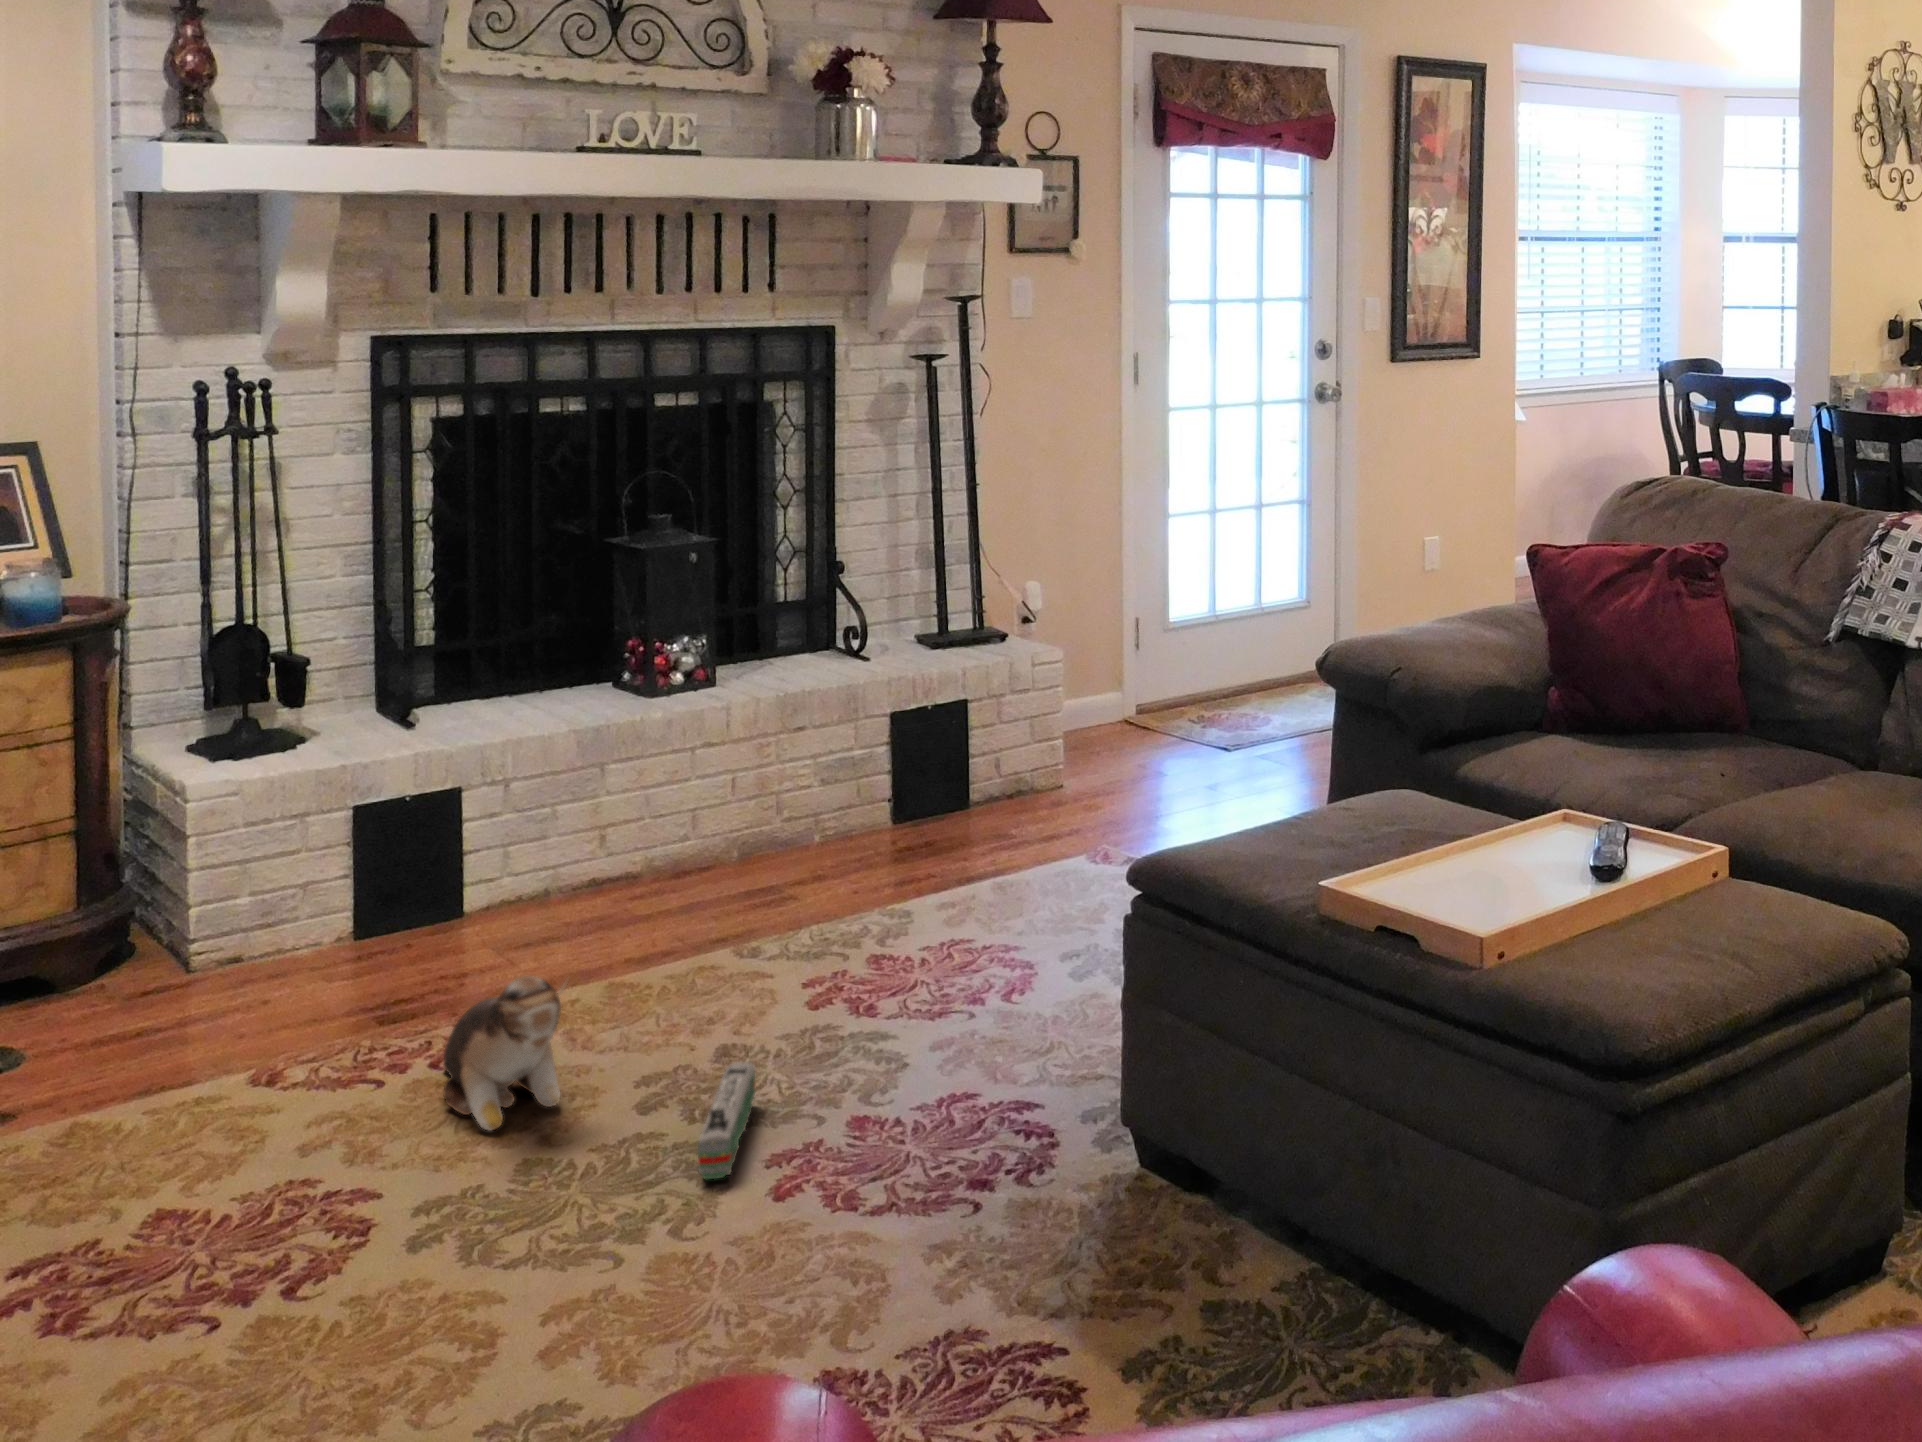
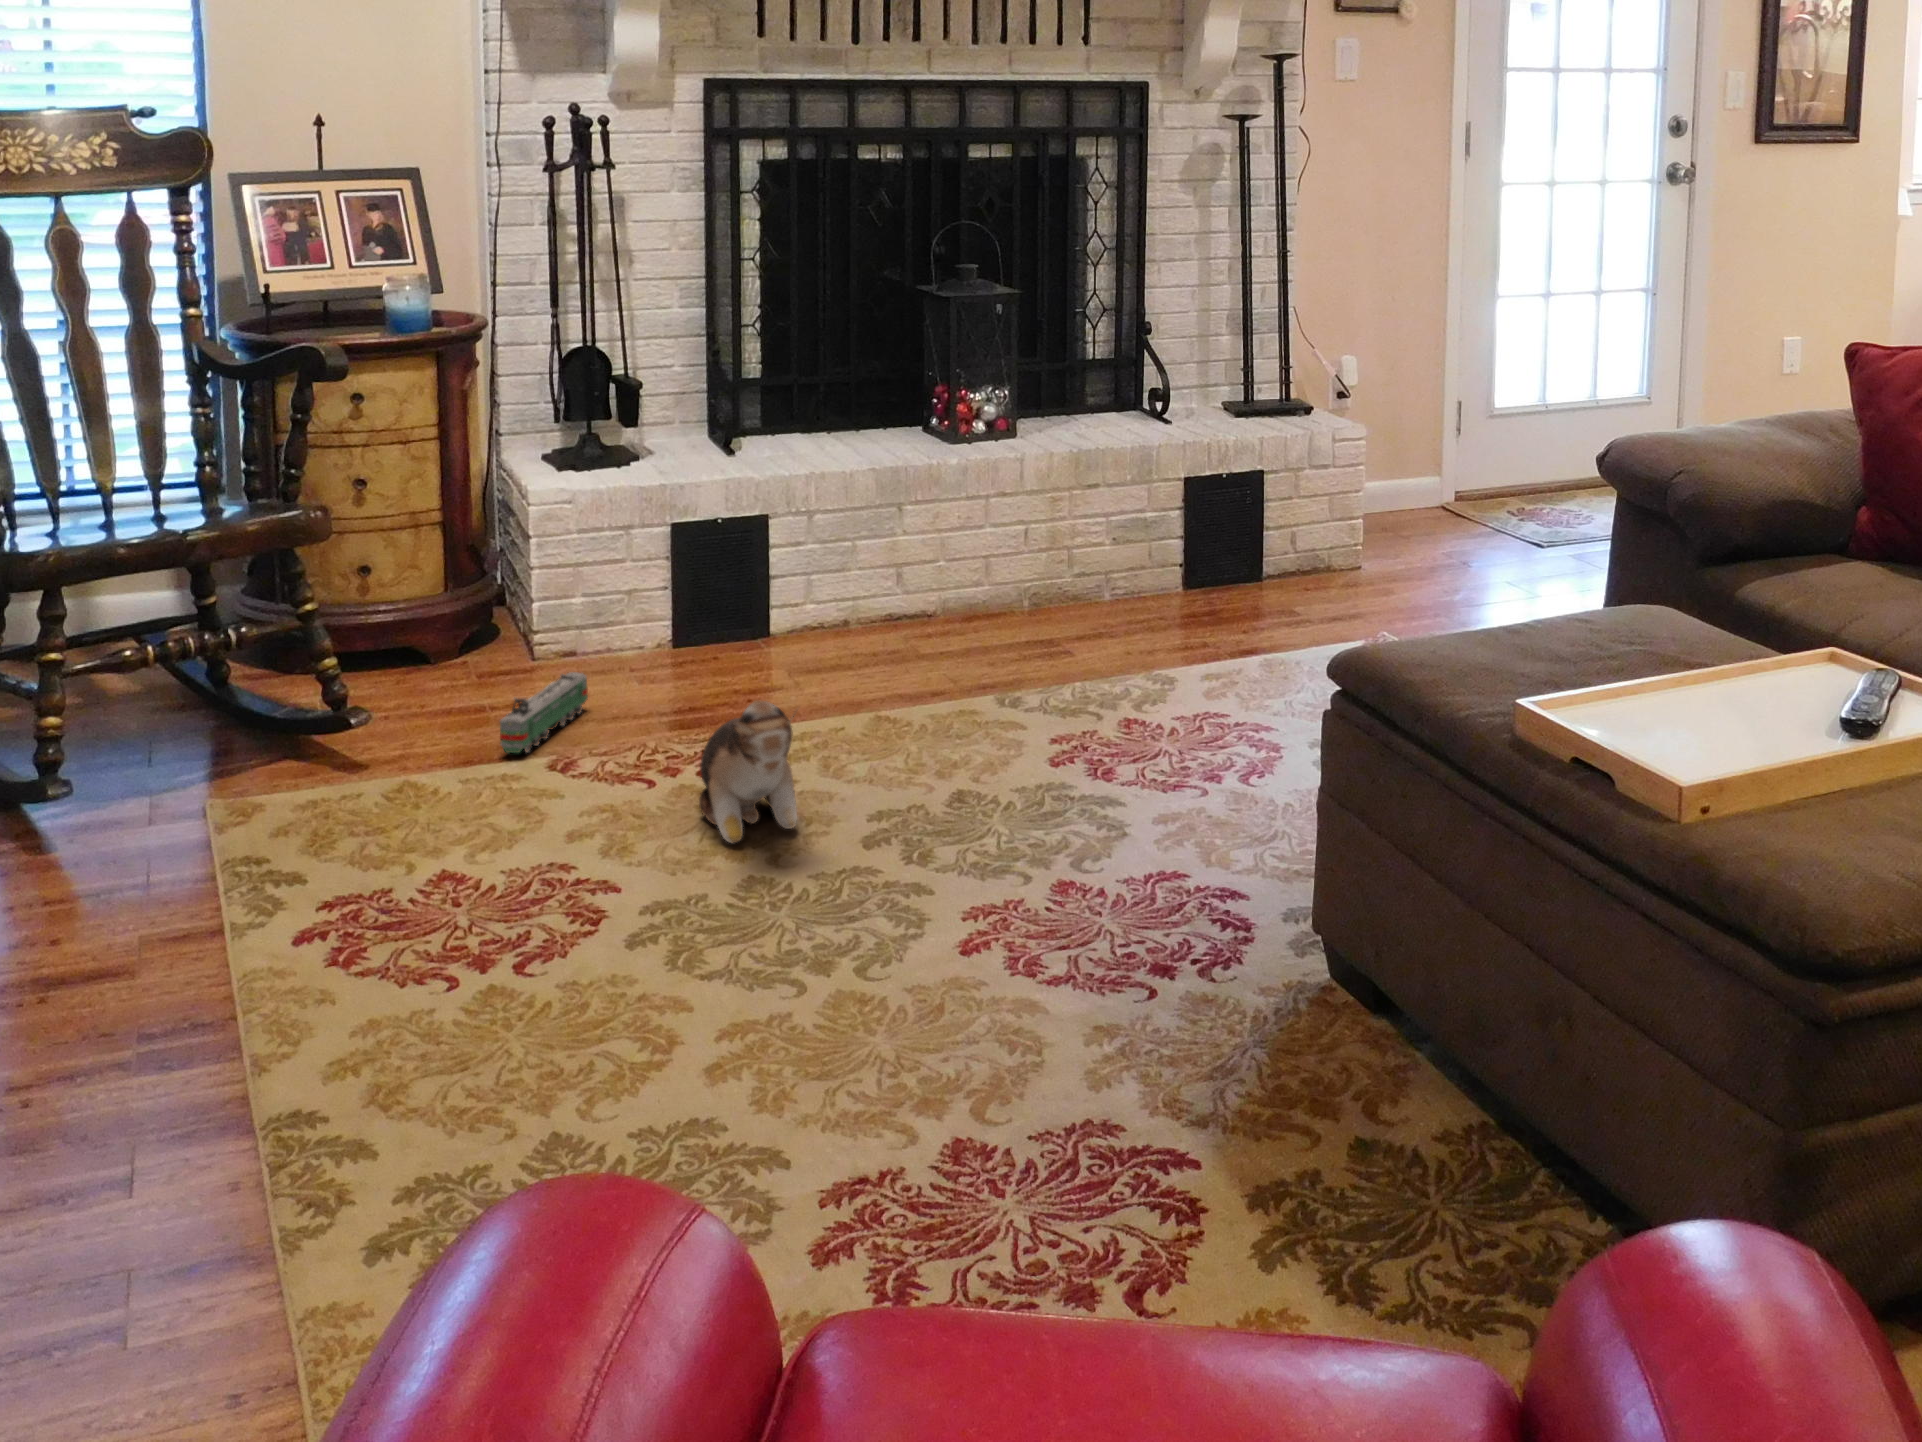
toy train: present [698,1062,755,1180] -> present [500,672,588,753]

